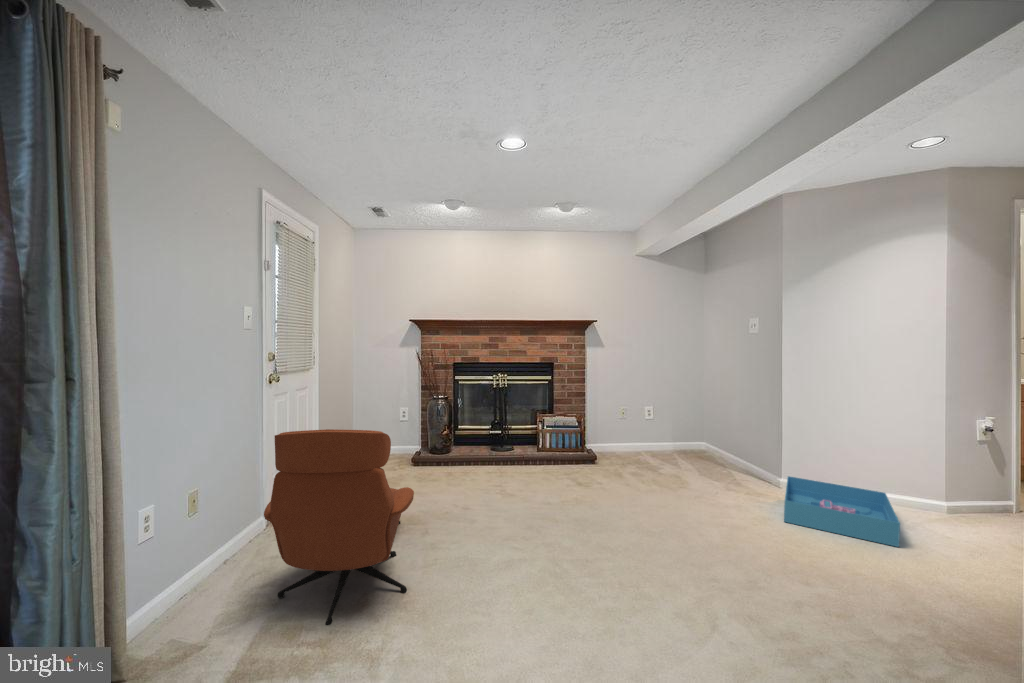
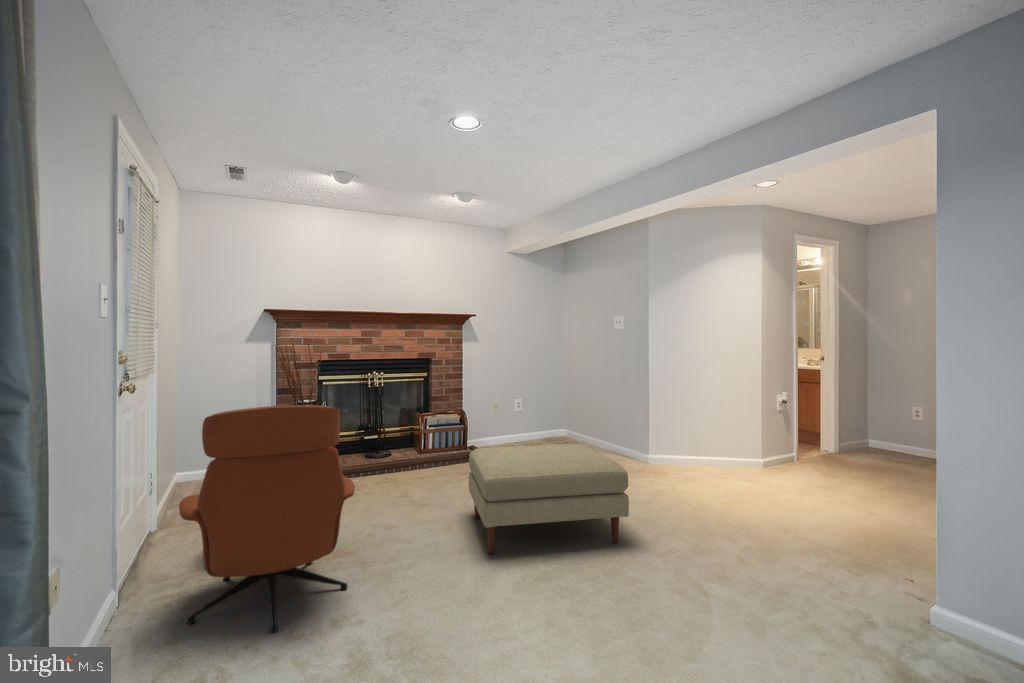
ottoman: none [541,465,709,599] -> present [469,444,629,554]
storage bin: present [784,476,900,547] -> none [654,448,740,487]

